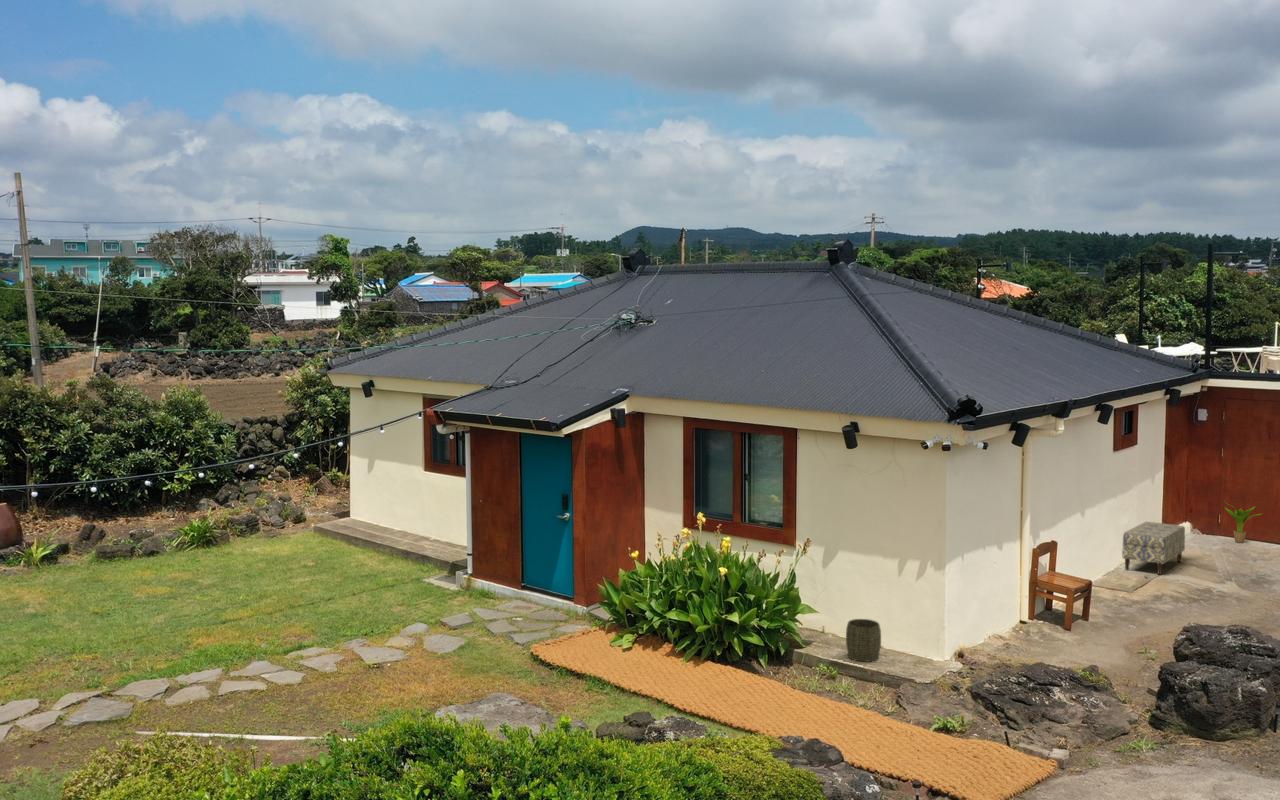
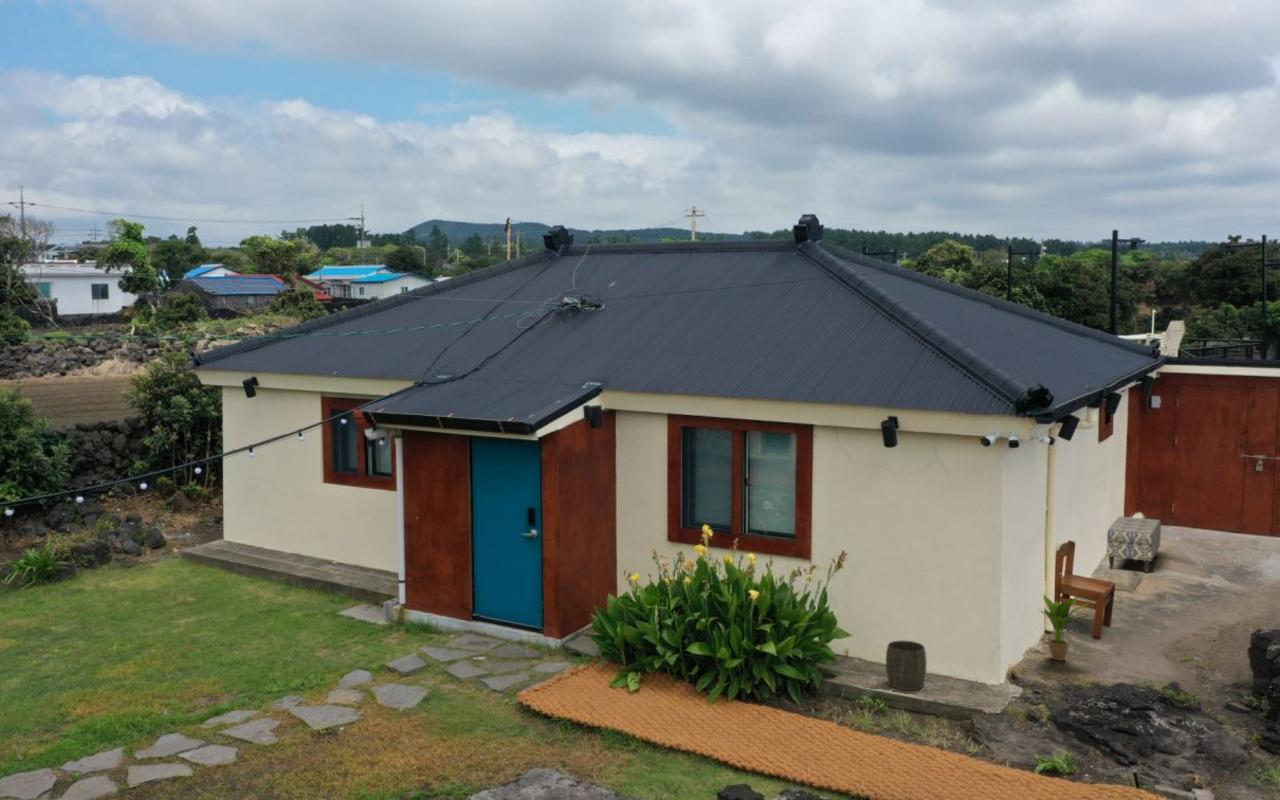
potted plant: present [1225,504,1261,543] -> present [1042,596,1088,660]

